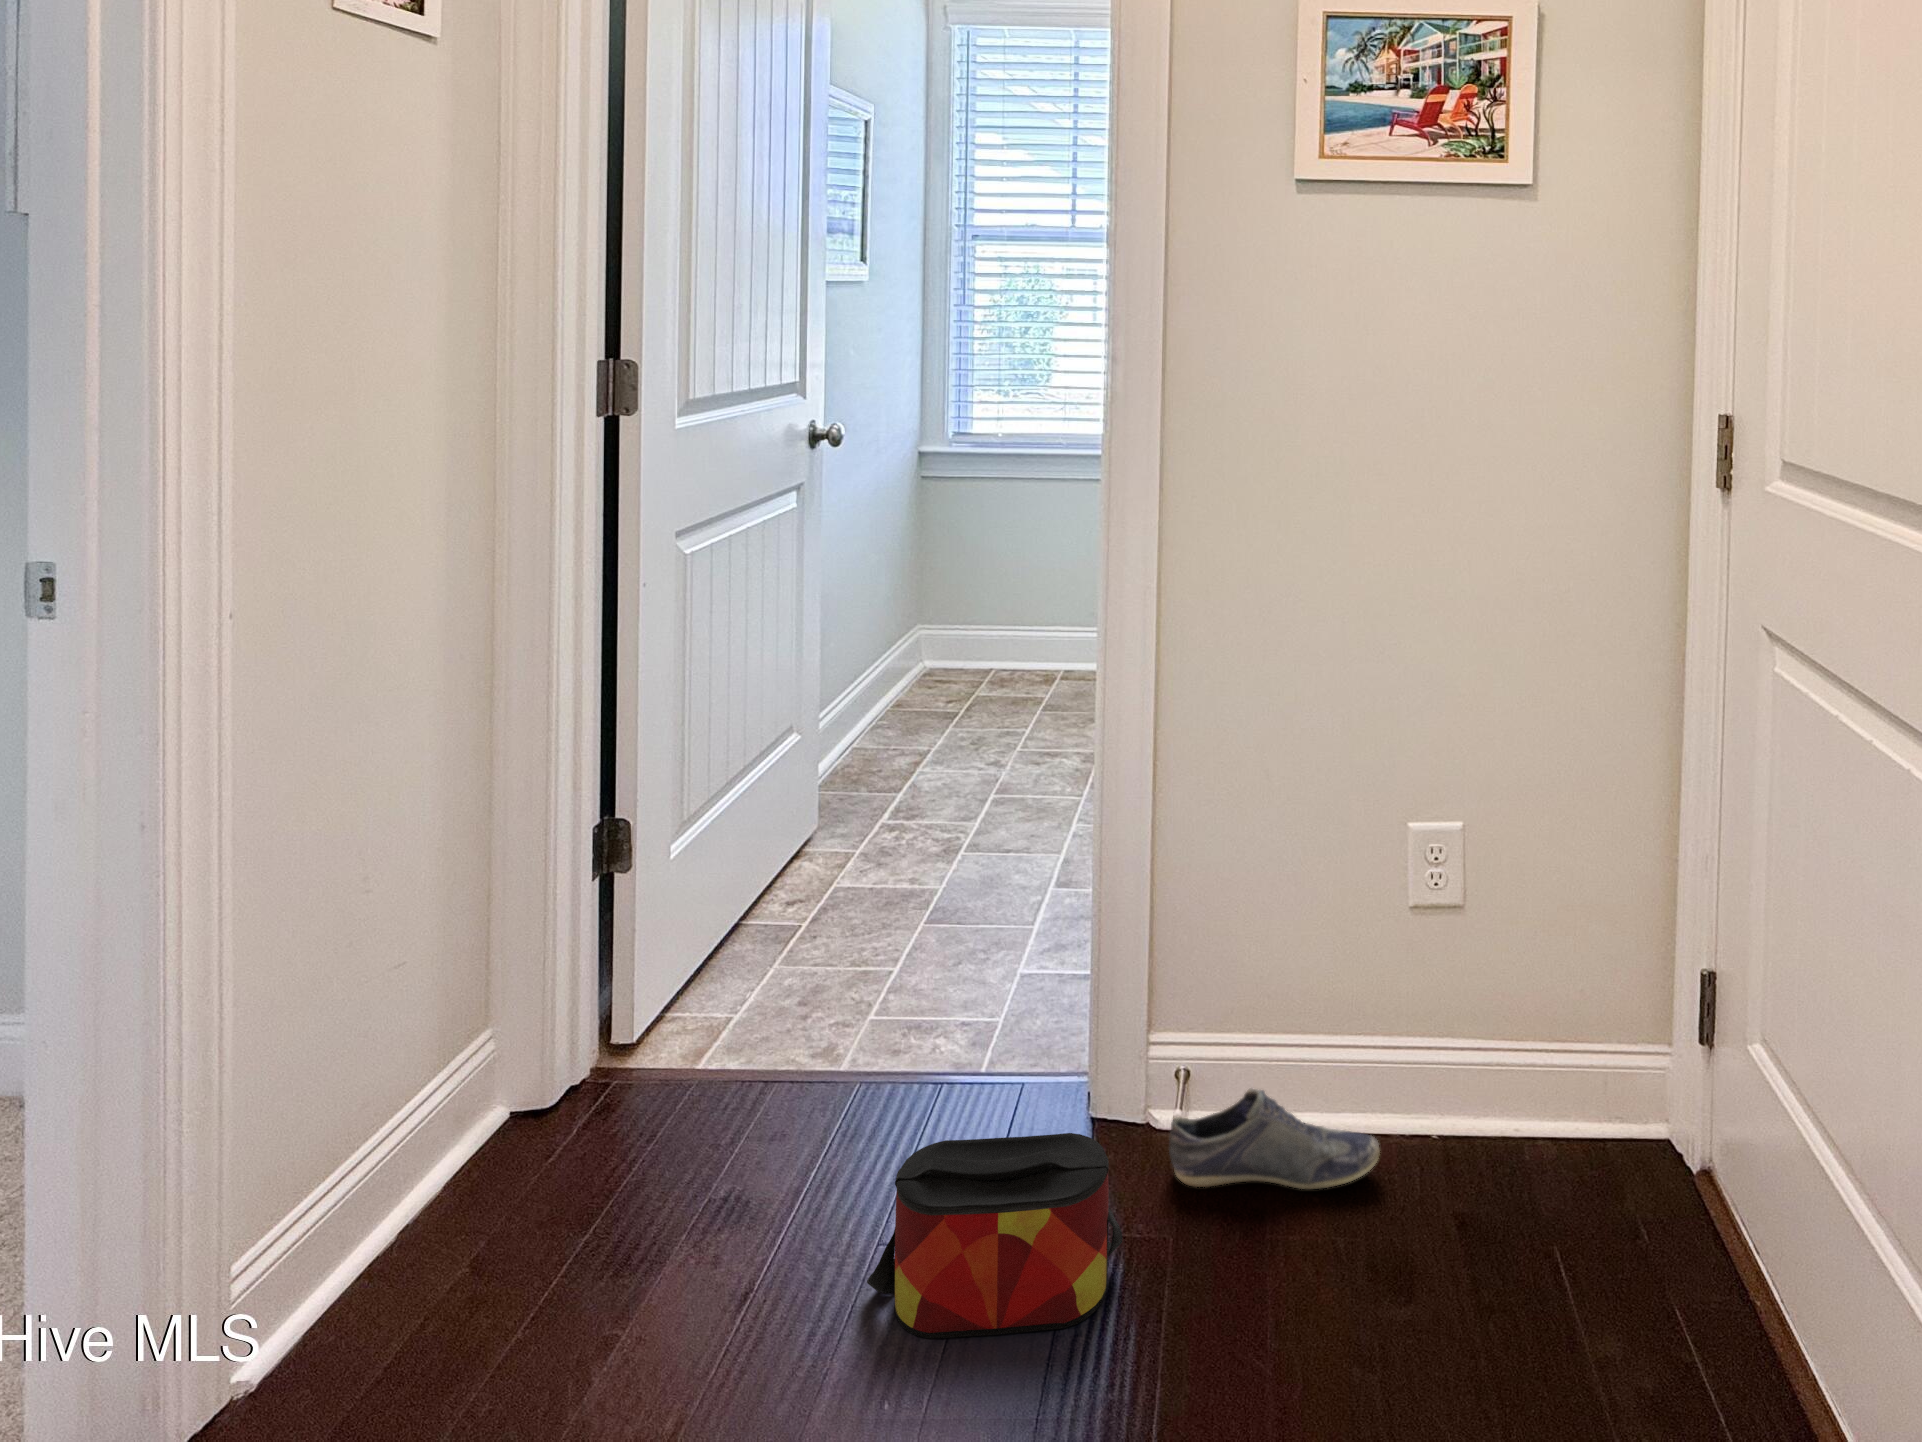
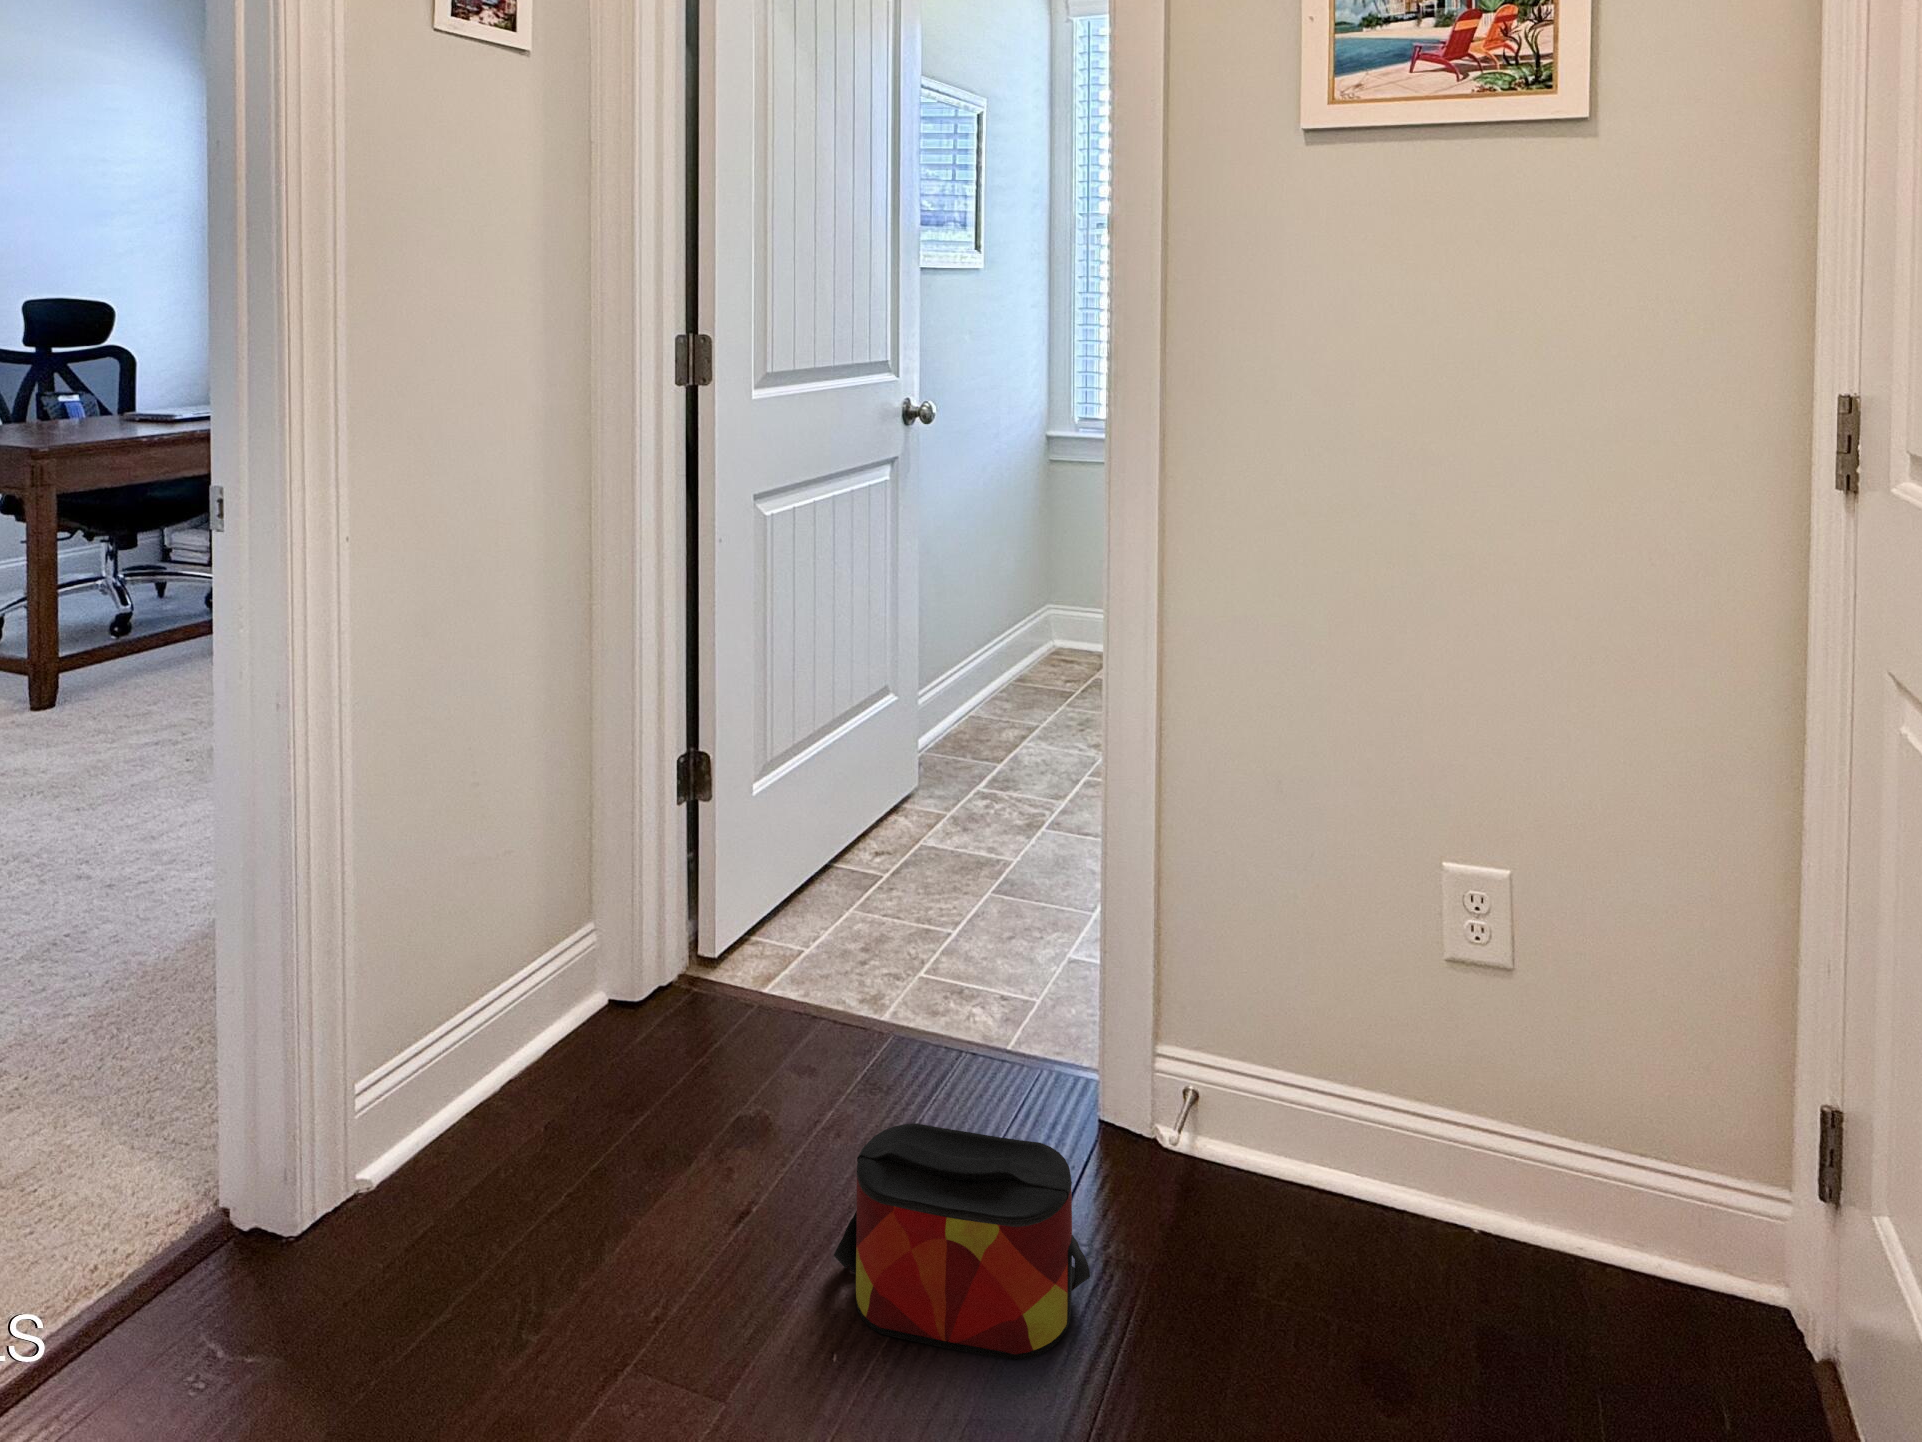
shoe: present [1169,1089,1380,1189] -> none [1166,1129,1403,1265]

